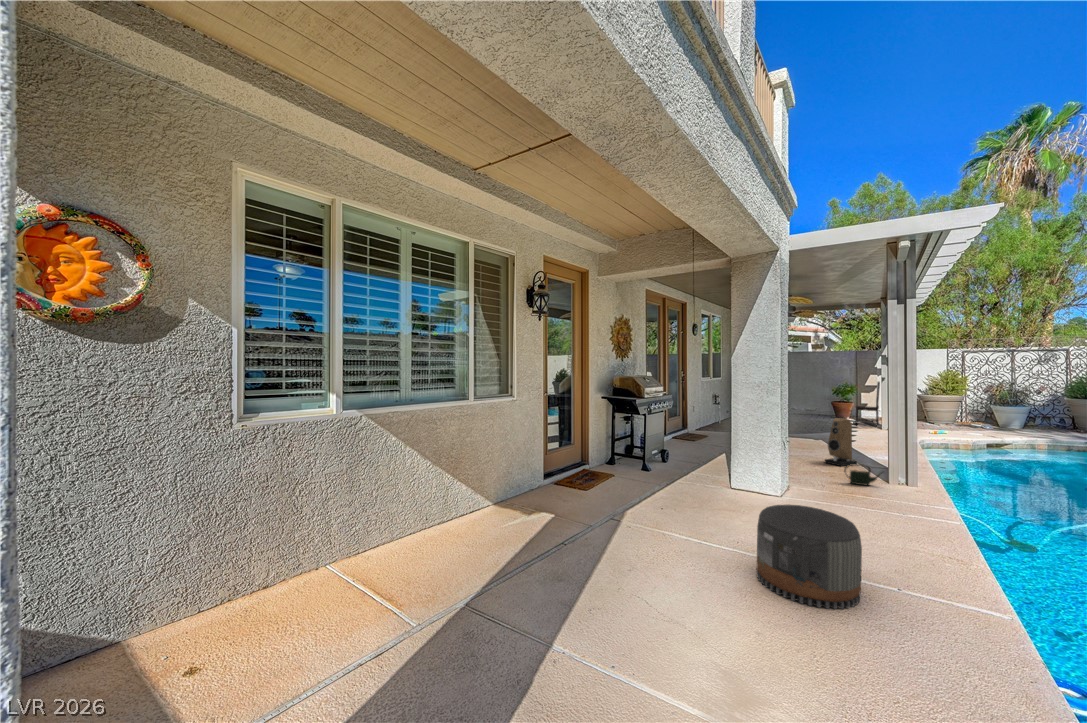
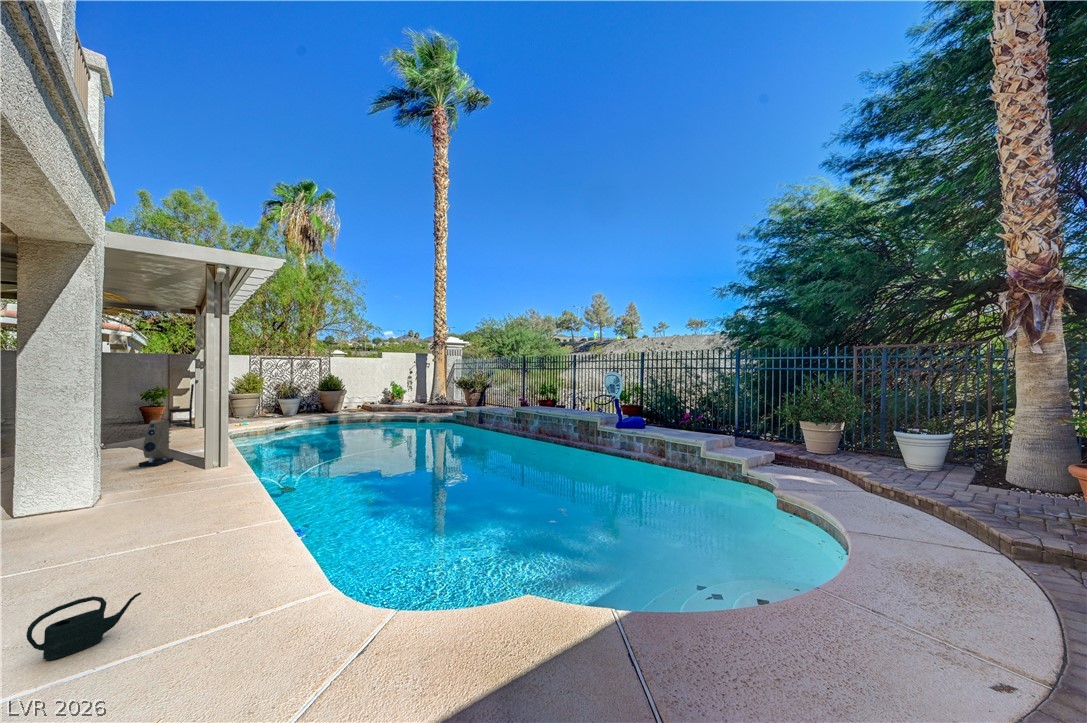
watering can: present [844,464,882,485] -> present [26,592,141,660]
pouf: present [756,505,862,609] -> none [74,495,189,586]

